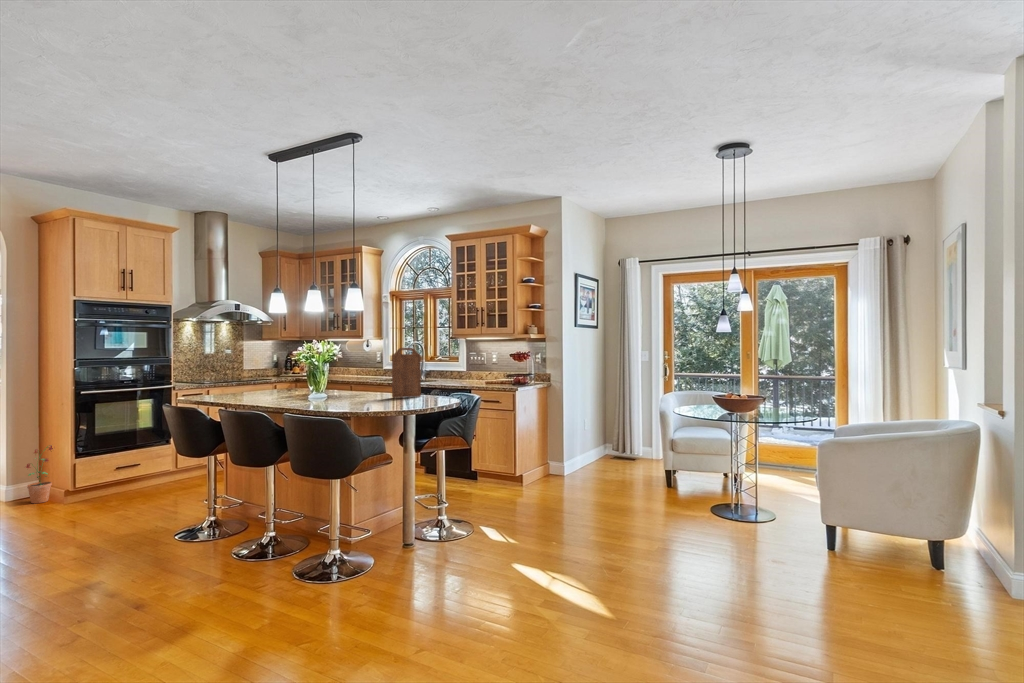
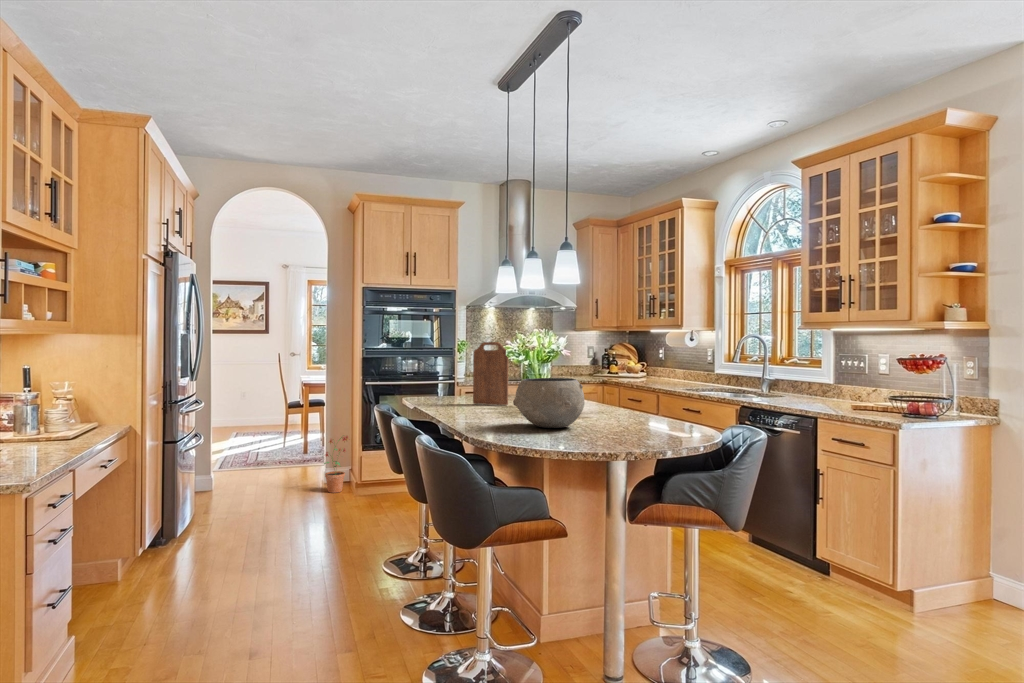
cutting board: present [392,348,421,398] -> present [473,342,509,405]
ceramic bowl: none [330,370,375,401] -> present [513,378,585,428]

